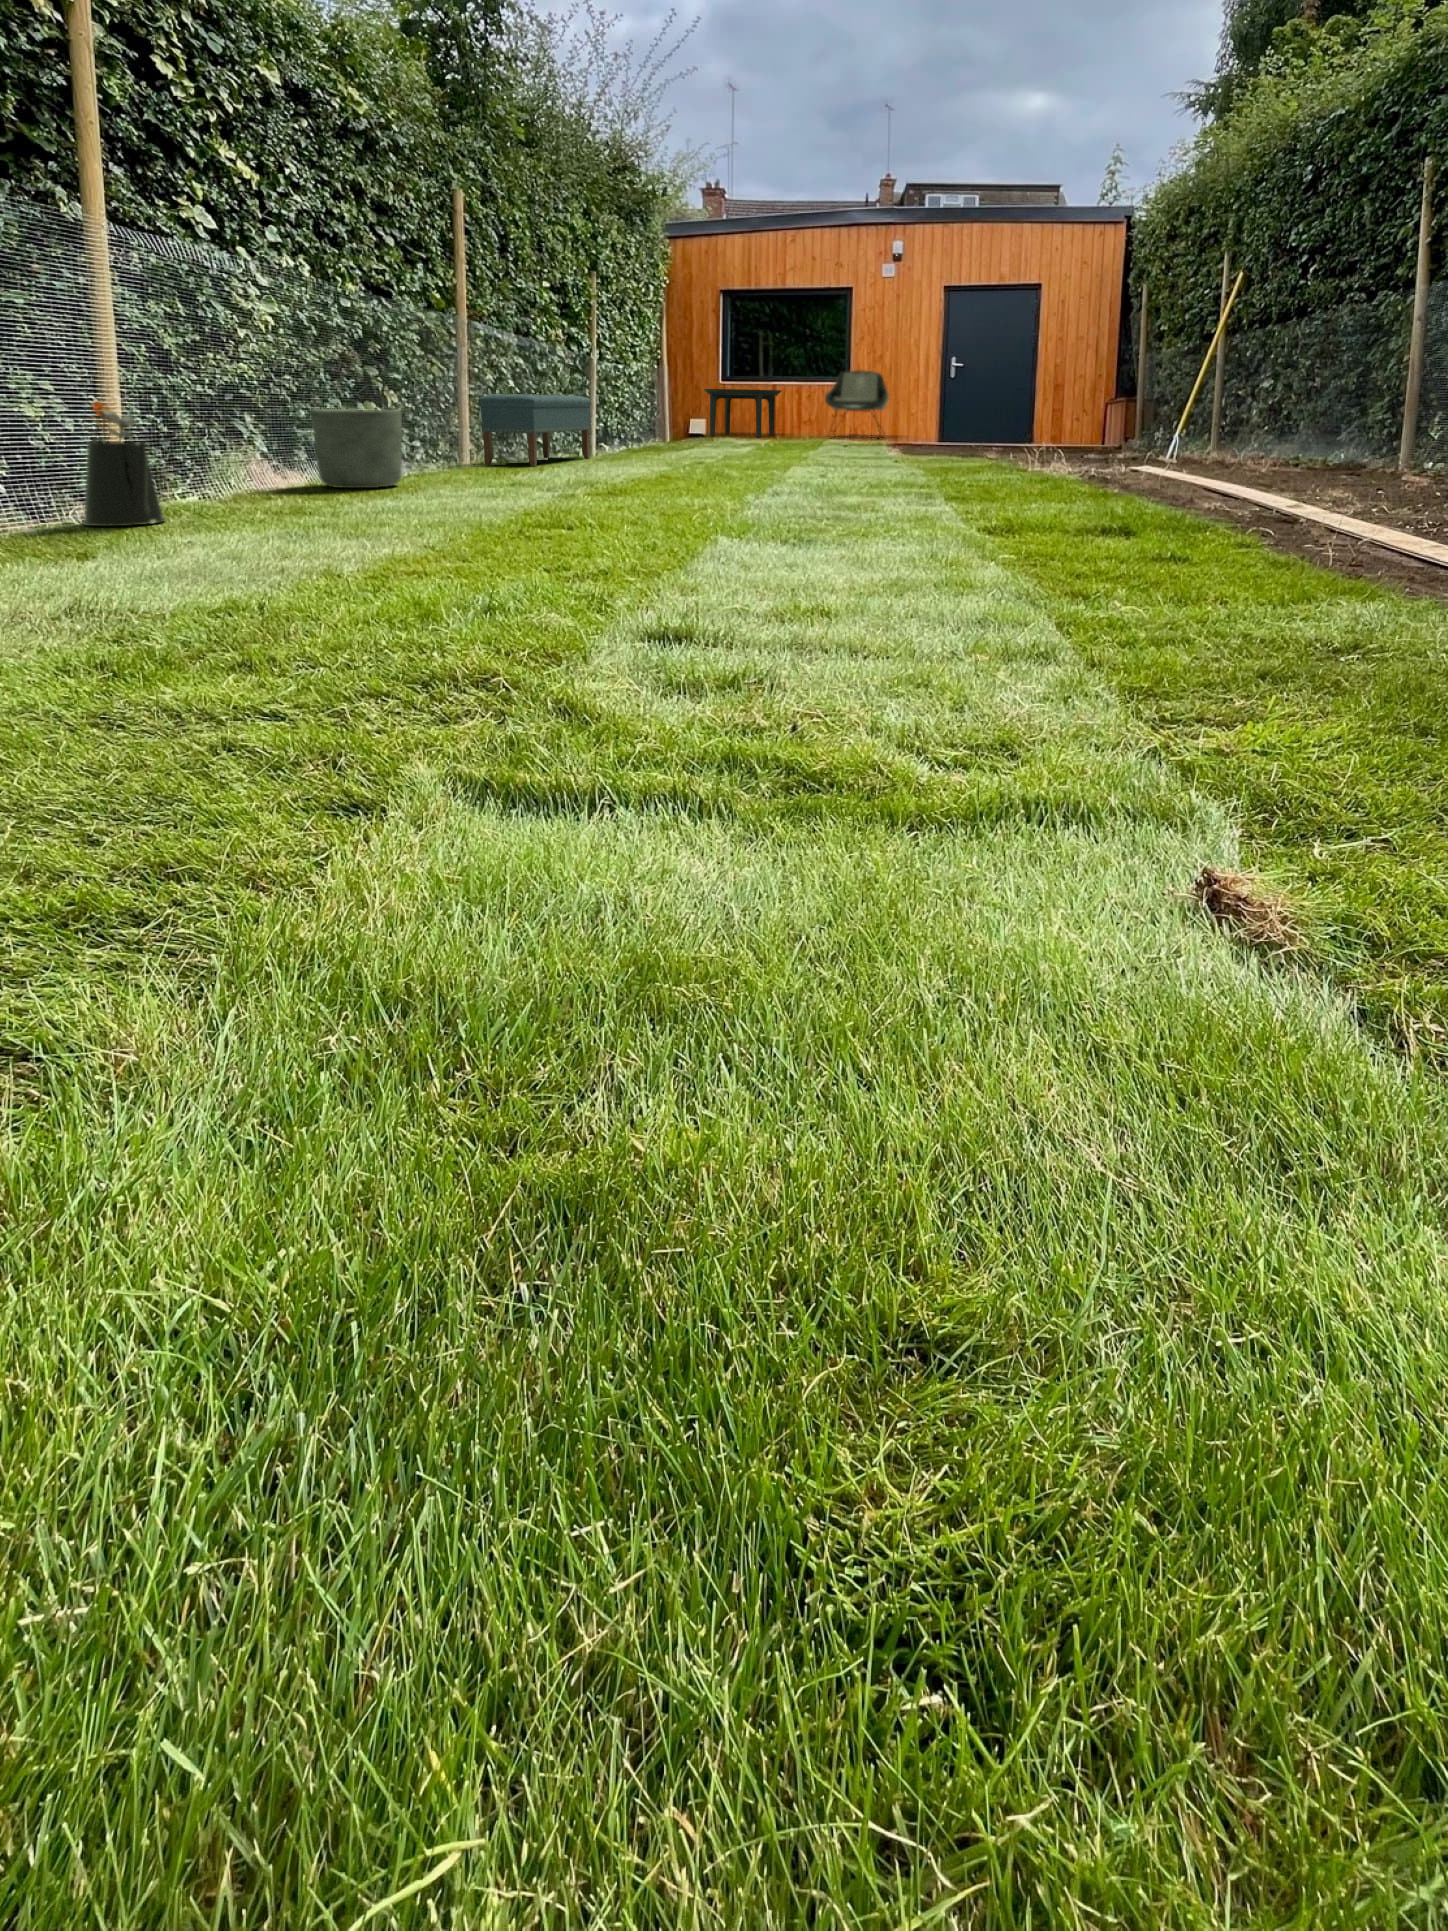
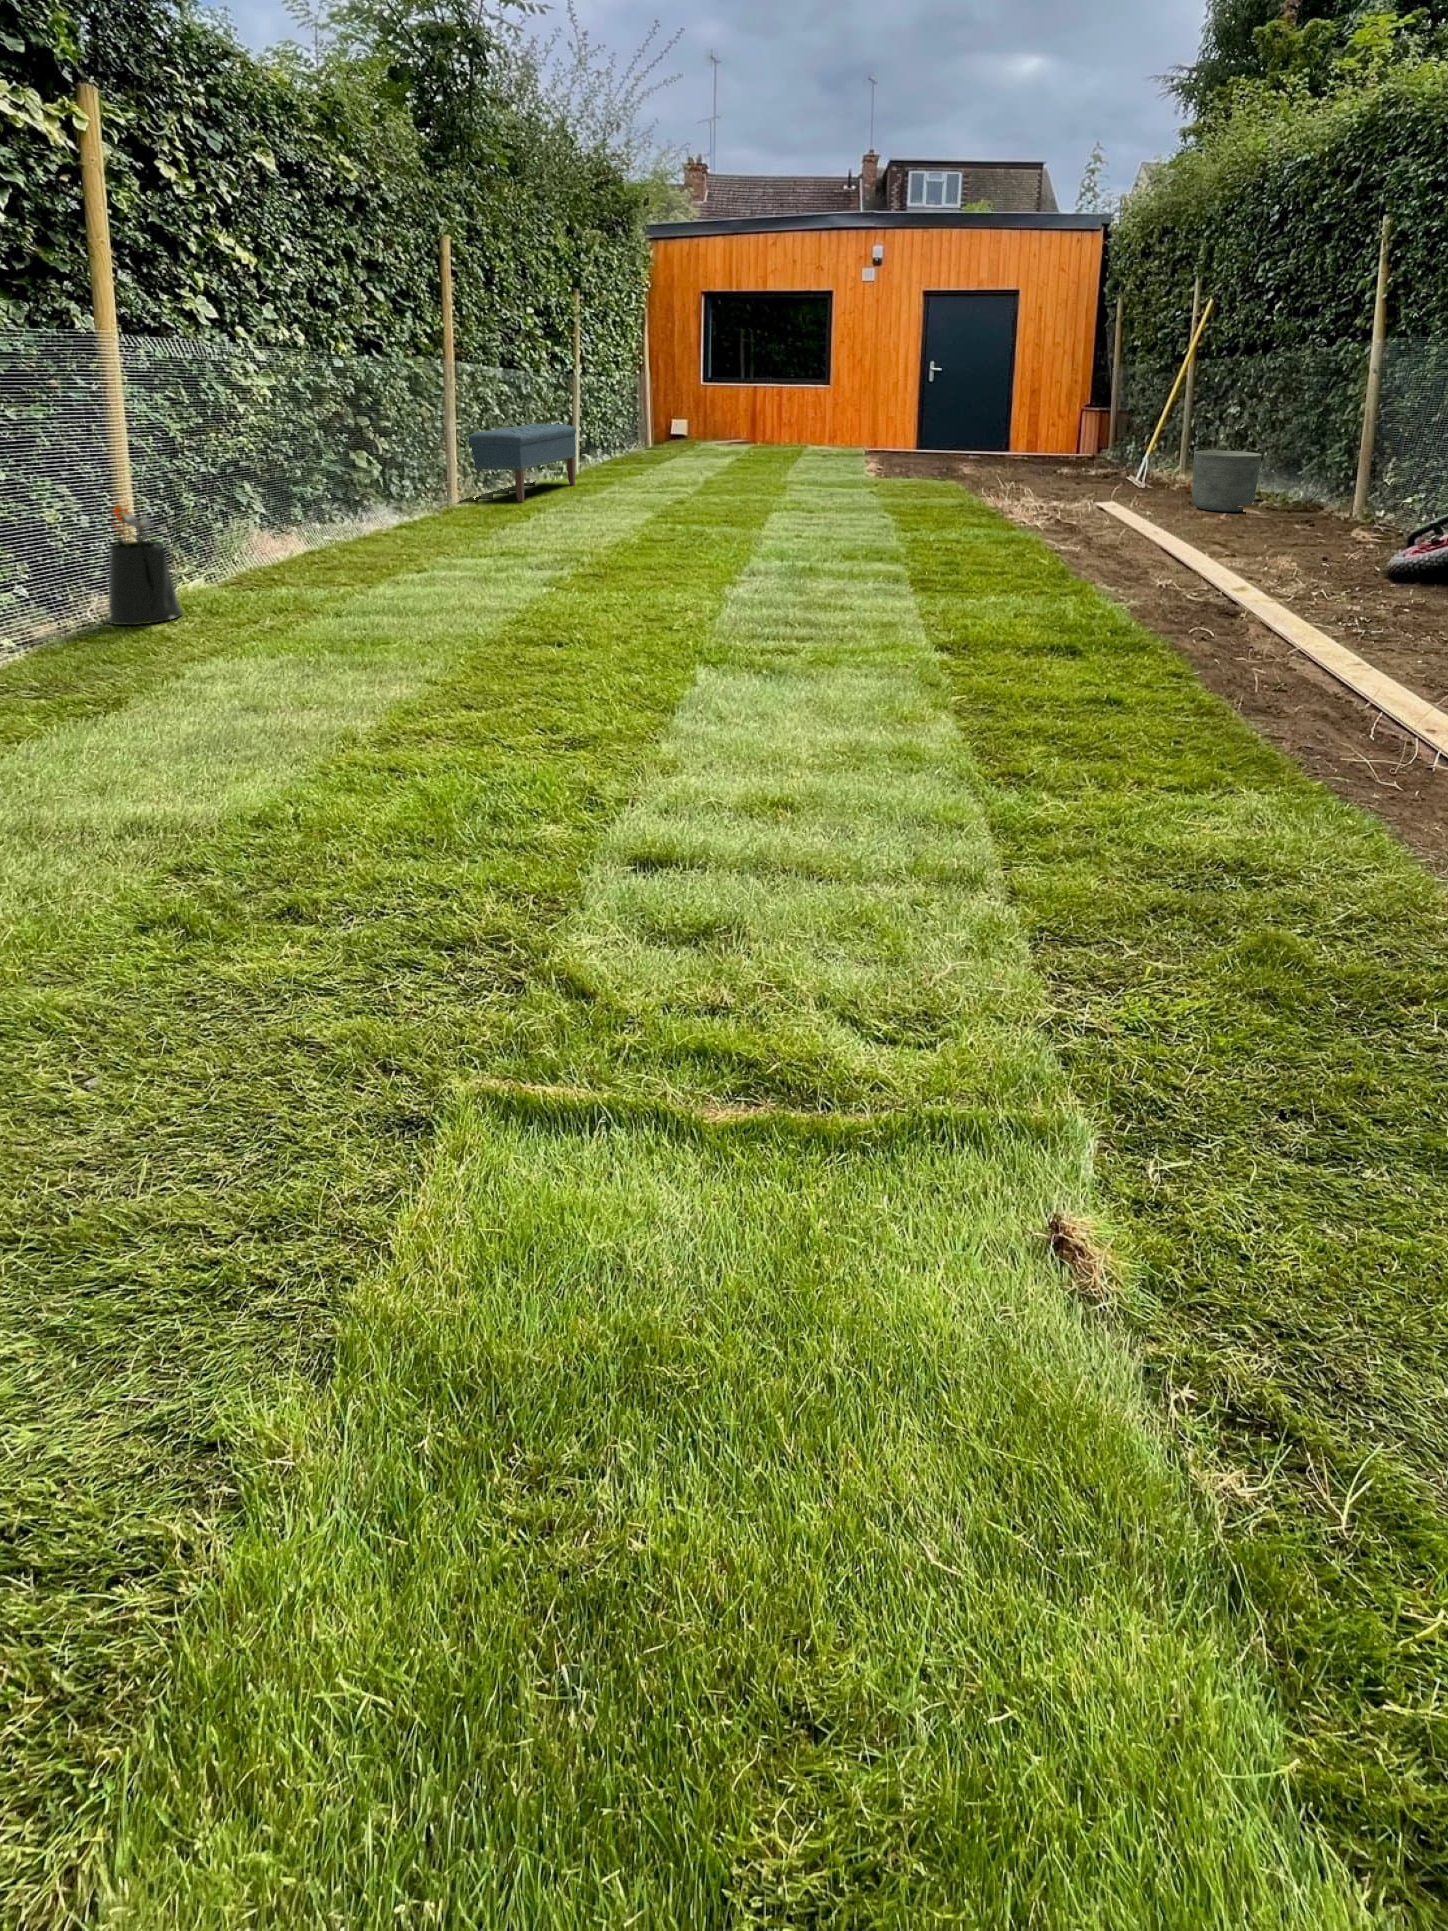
lounge chair: present [825,370,889,439] -> none [808,369,871,440]
round table: present [704,389,782,437] -> none [687,389,765,438]
planter: present [311,409,402,488] -> present [1192,450,1262,512]

